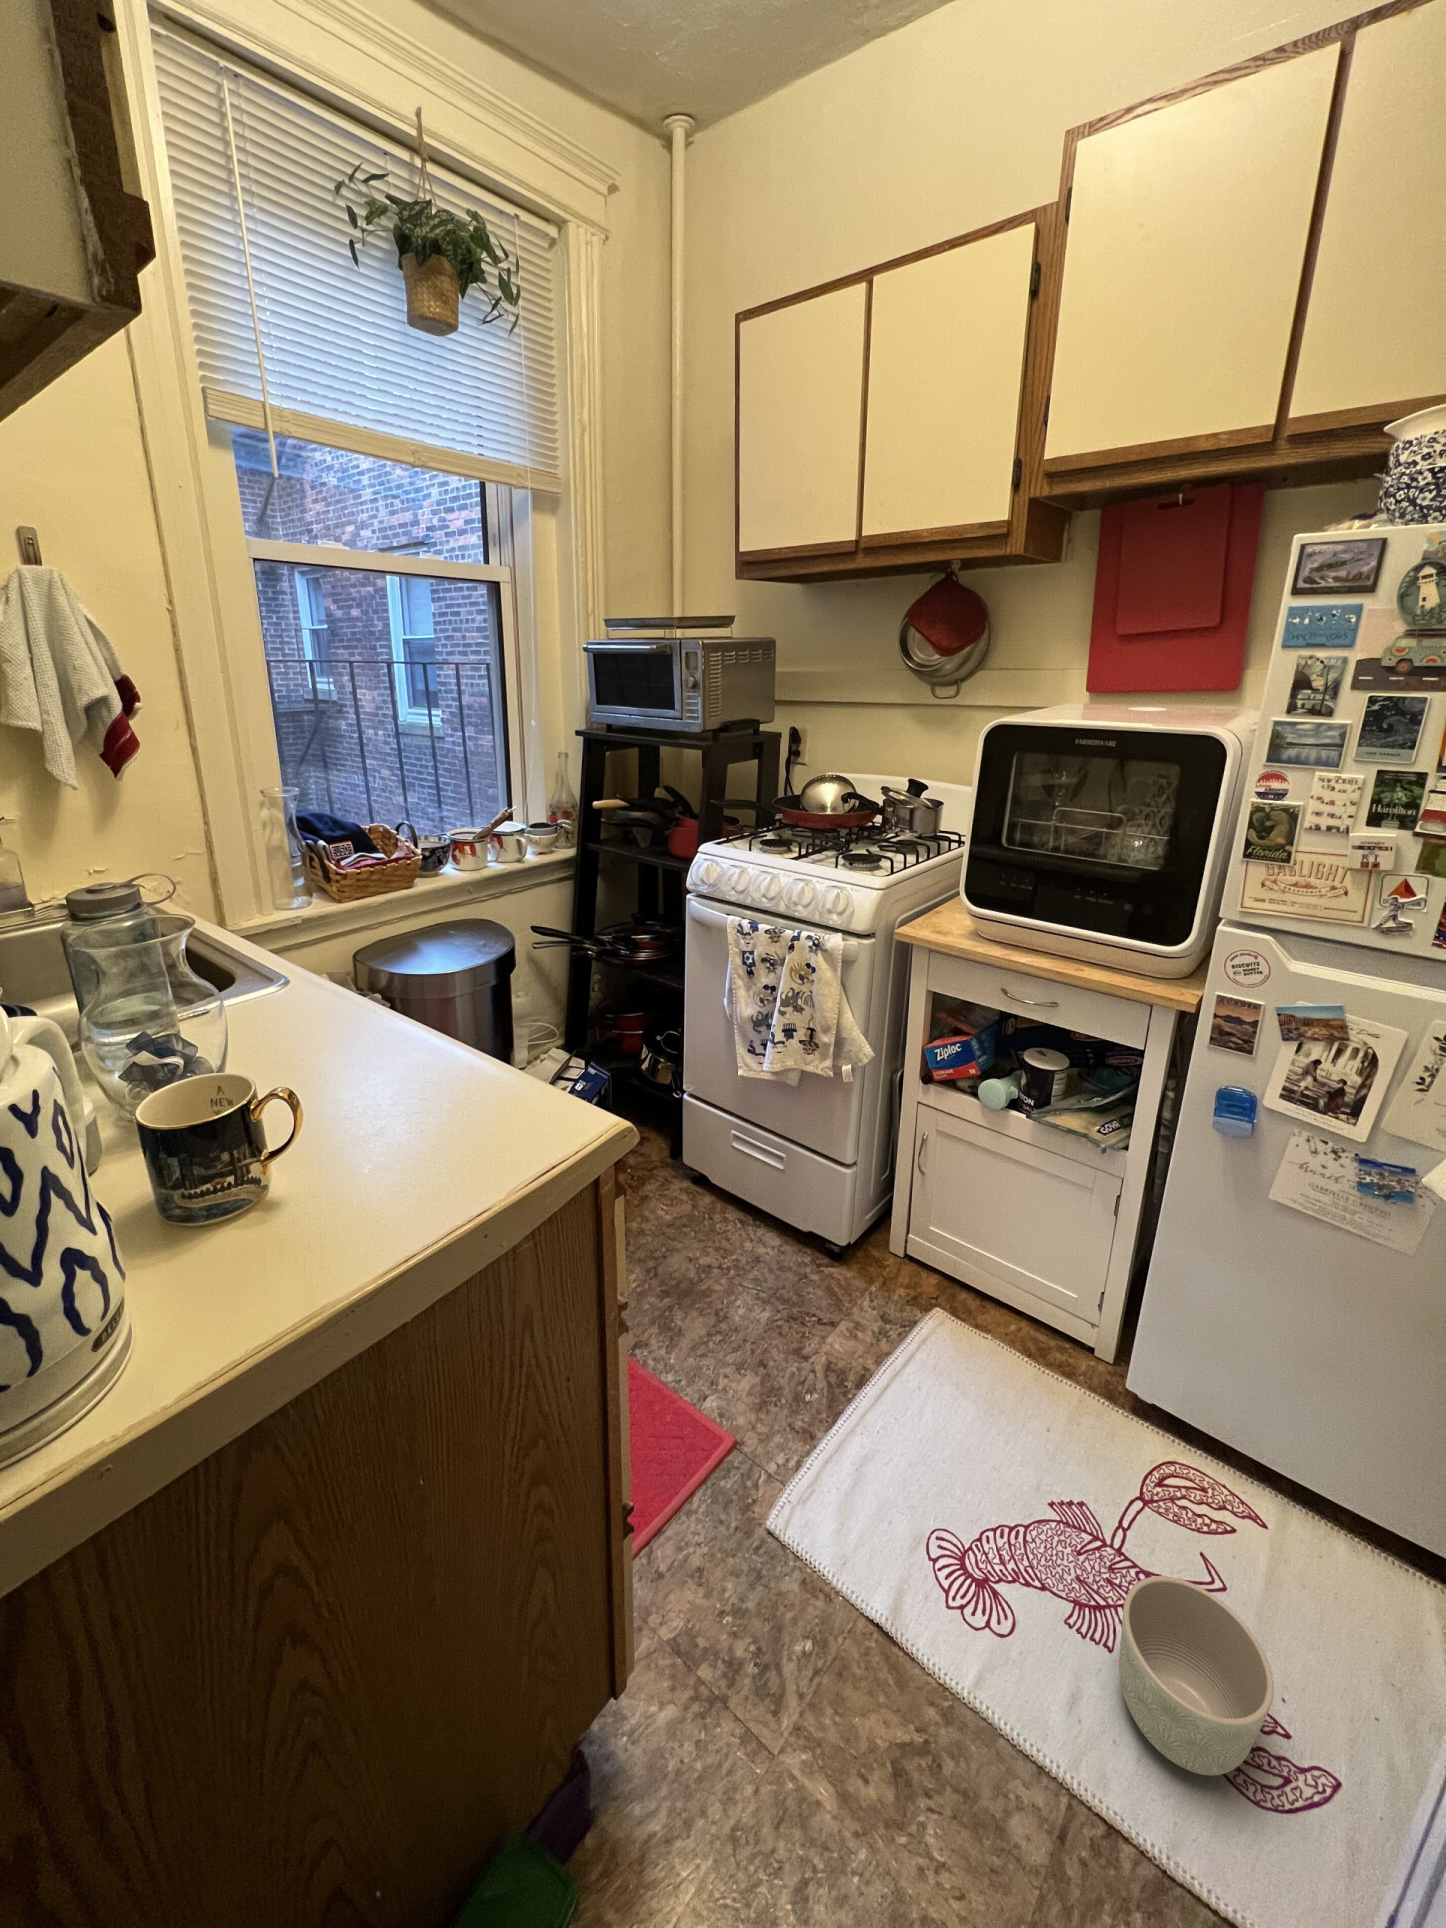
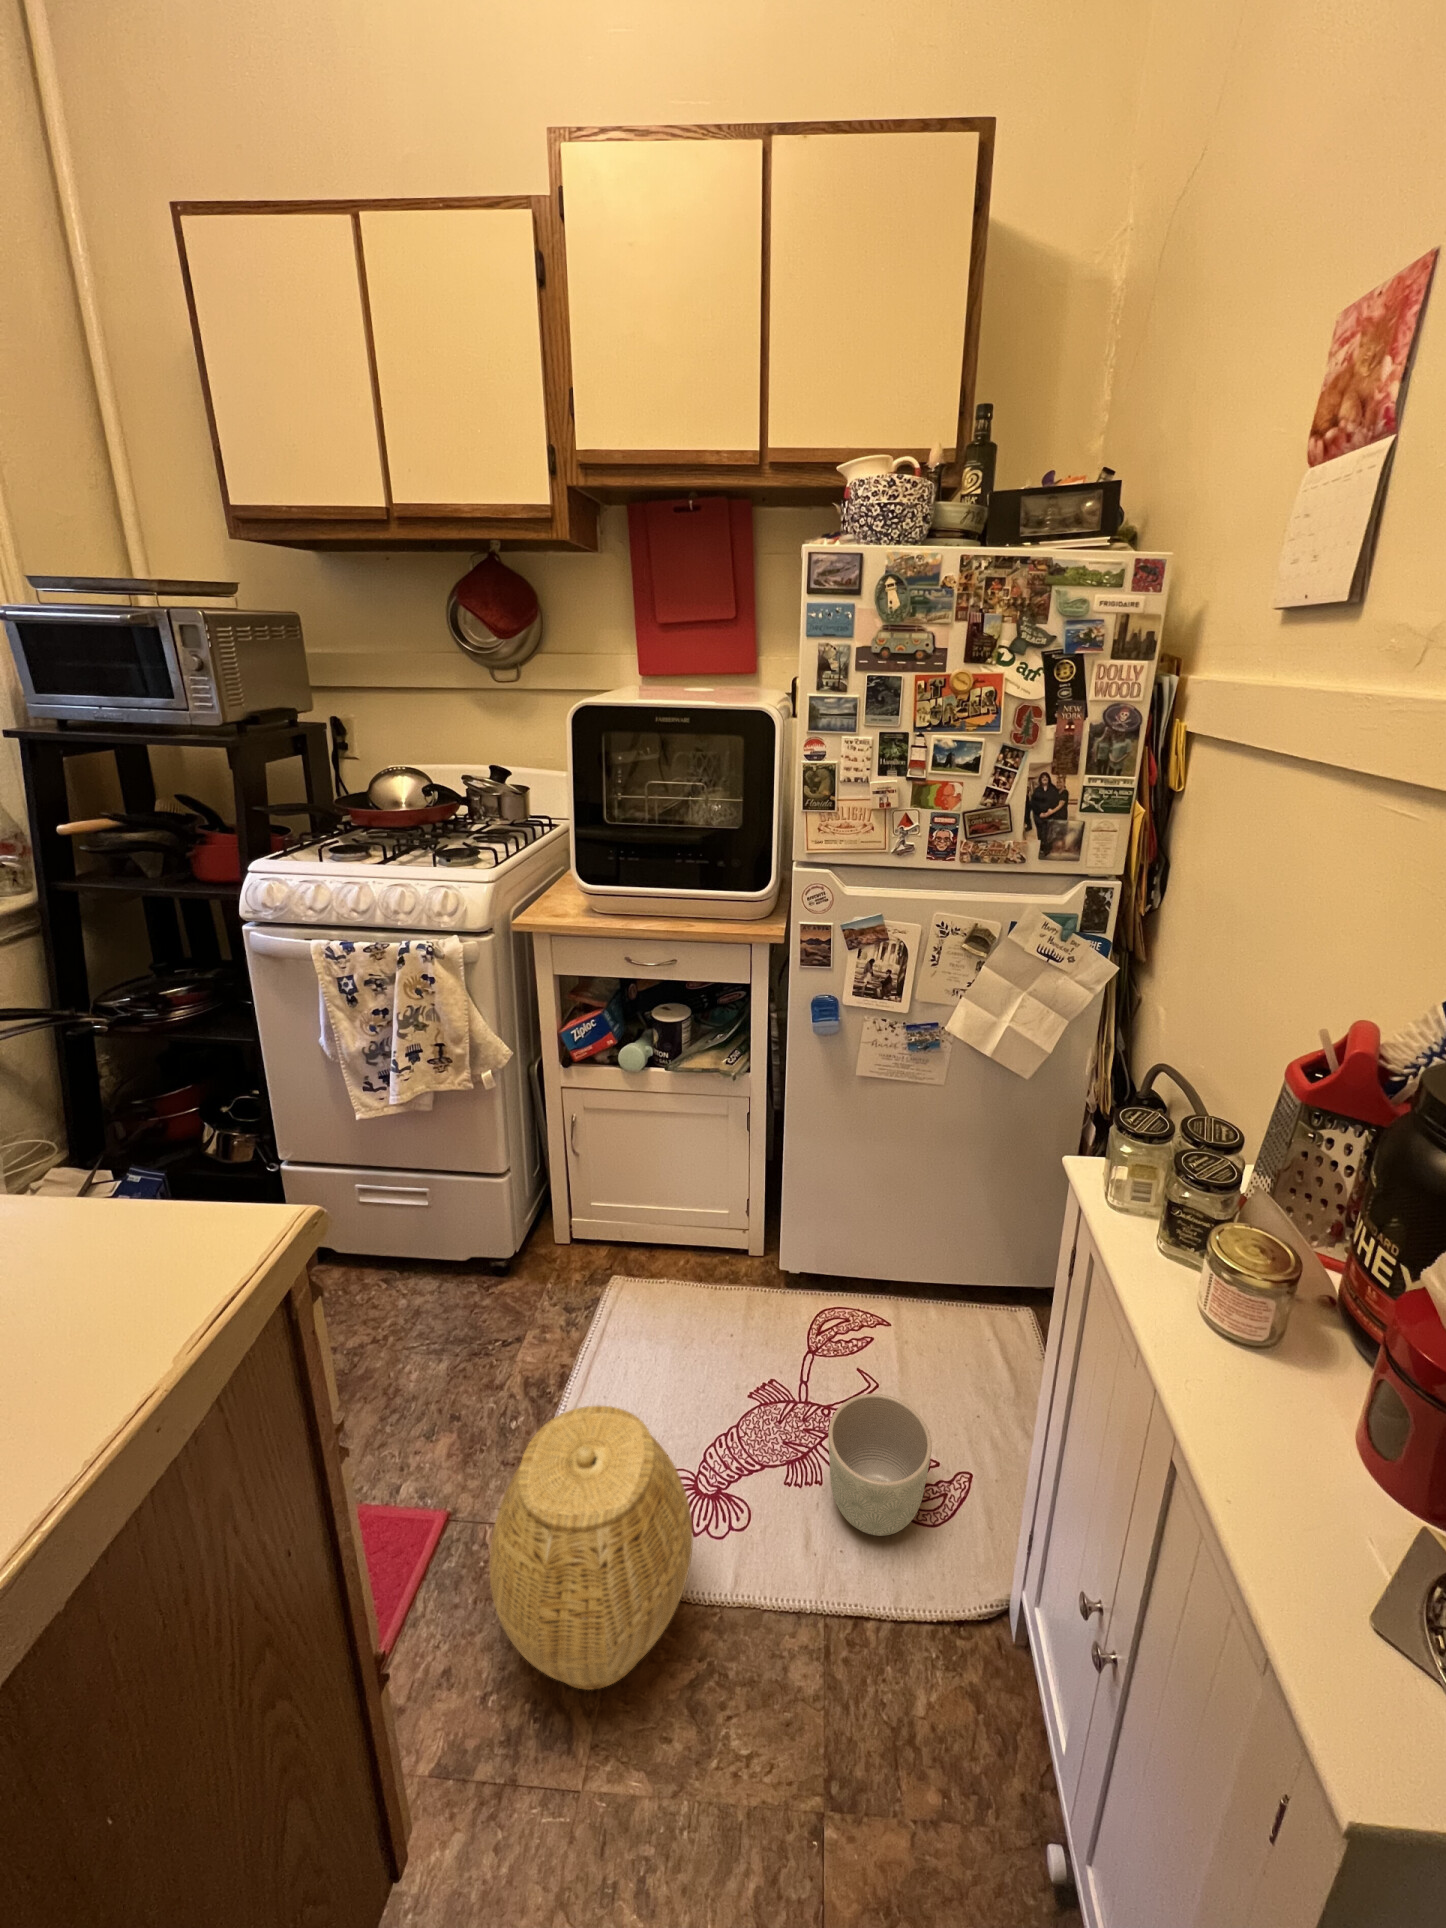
woven basket: none [735,1409,934,1694] -> present [489,1406,693,1690]

